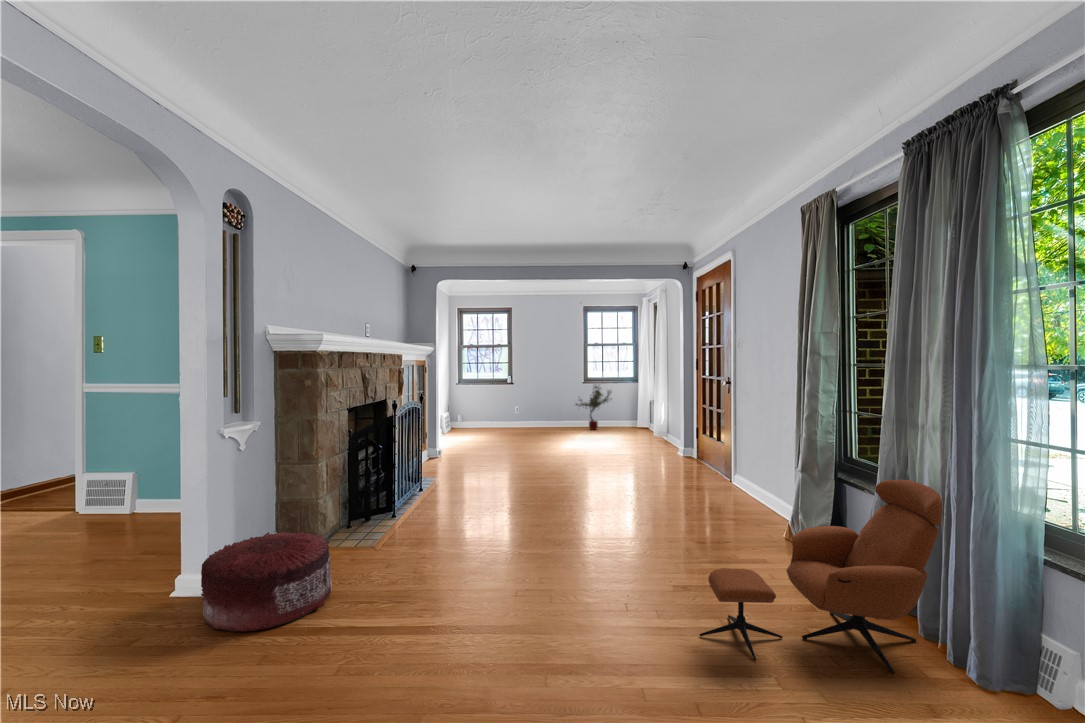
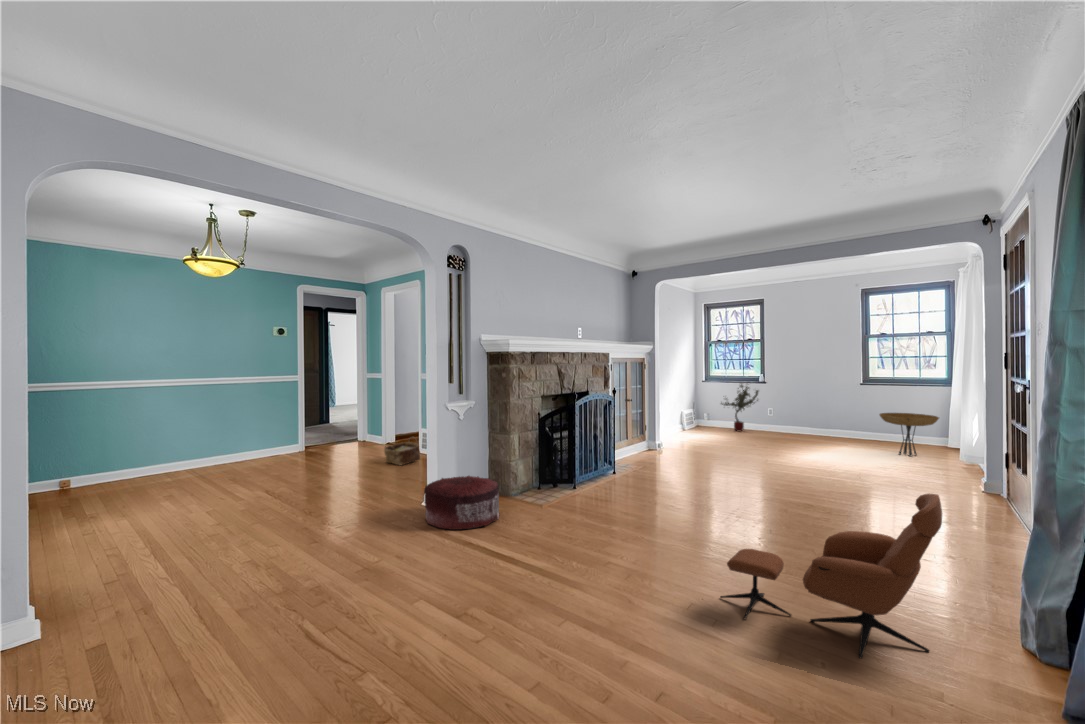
potted tree: present [576,384,612,430] -> present [721,384,759,431]
side table: none [620,404,663,440] -> present [879,413,939,456]
woven basket: none [55,481,126,529] -> present [384,441,420,466]

